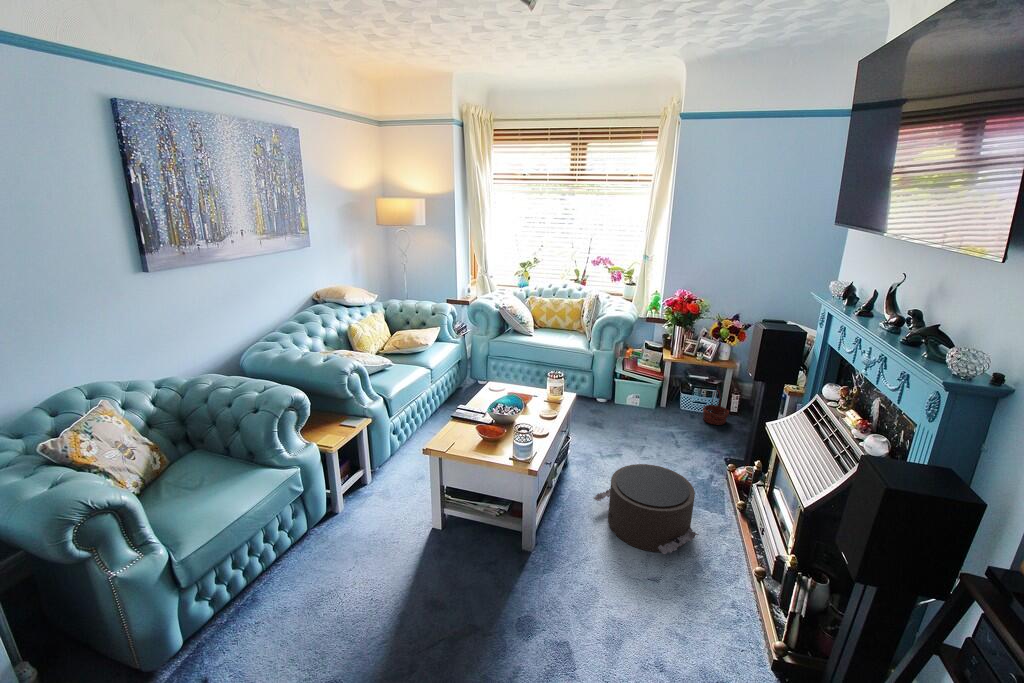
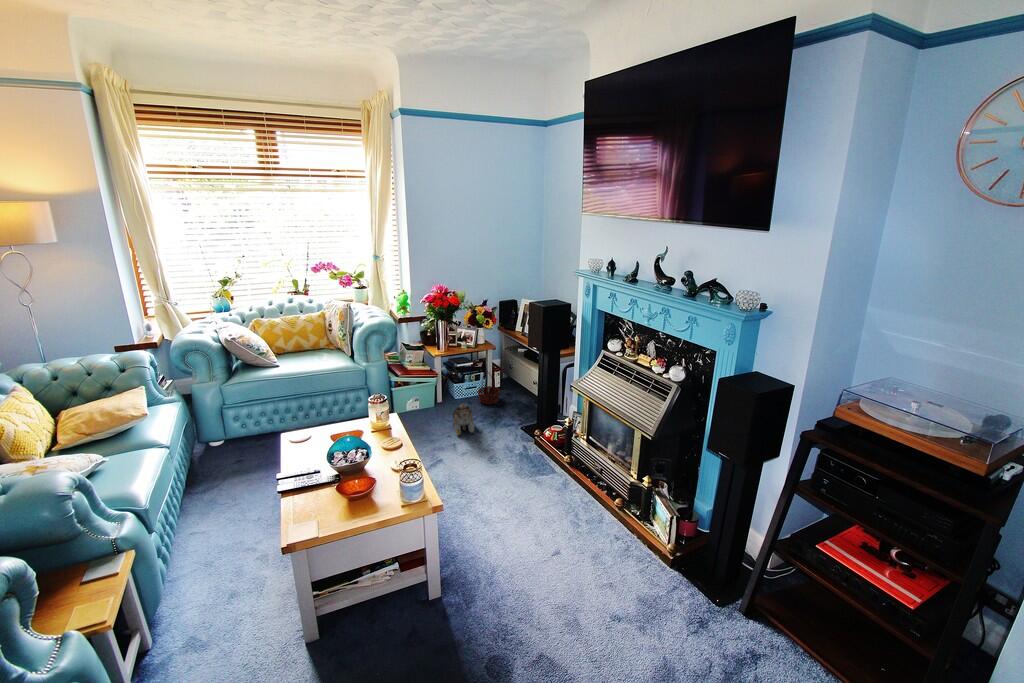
plush toy: none [653,410,679,442] -> present [453,404,474,435]
pouf: present [594,464,699,554] -> none [457,454,562,539]

